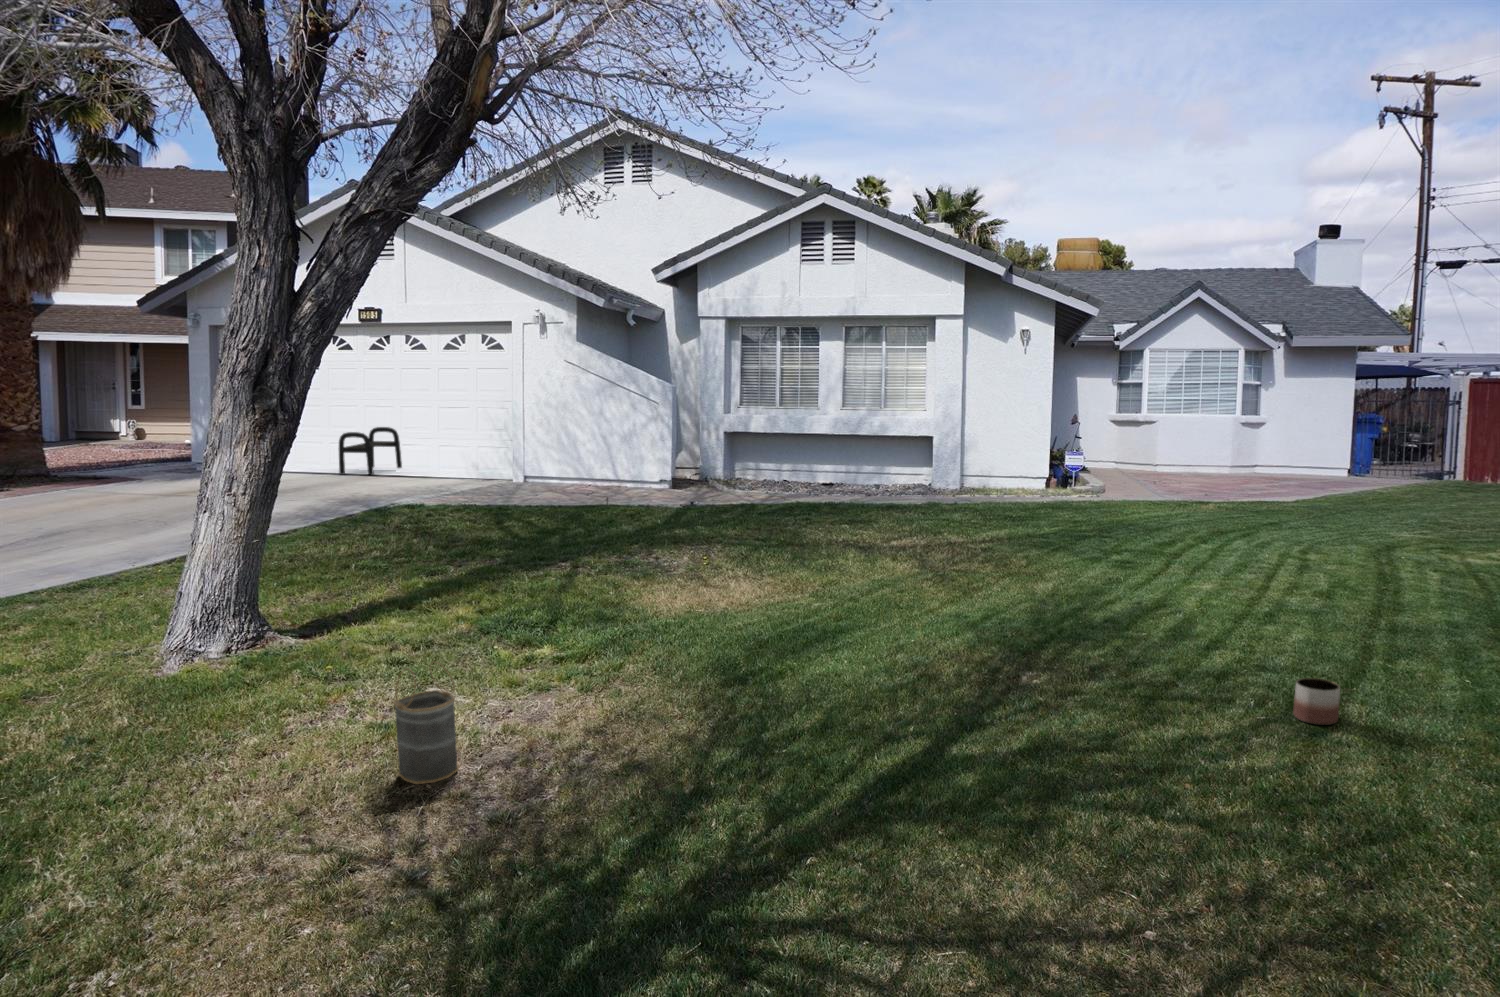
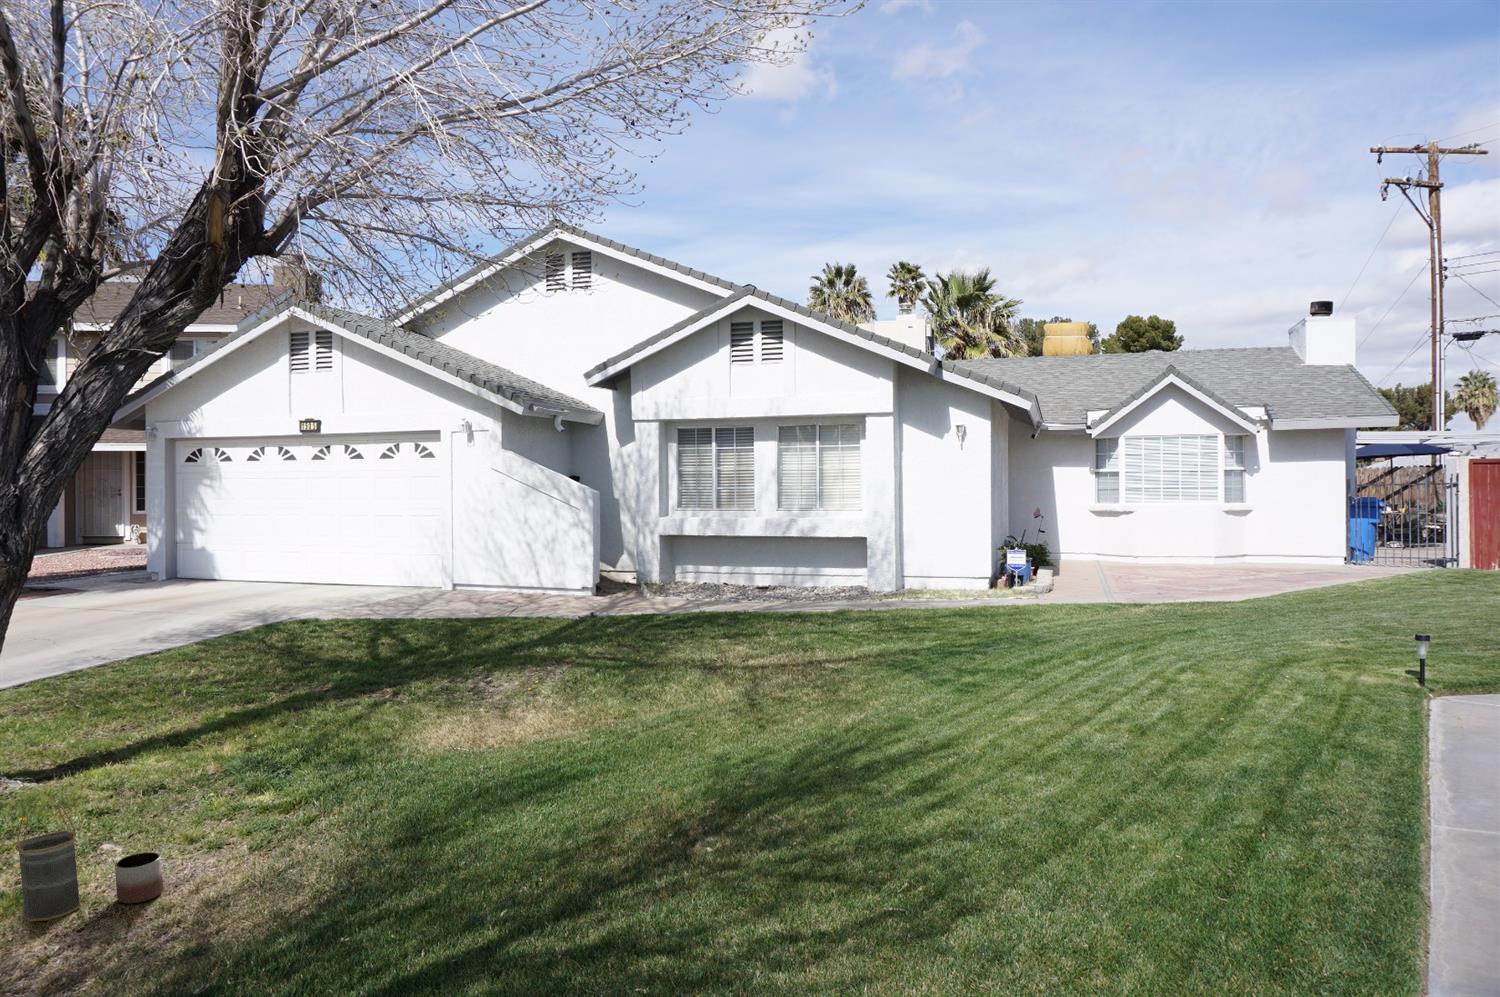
bench: present [339,427,402,475] -> none [274,536,340,585]
planter: present [1293,678,1340,725] -> present [115,852,163,904]

